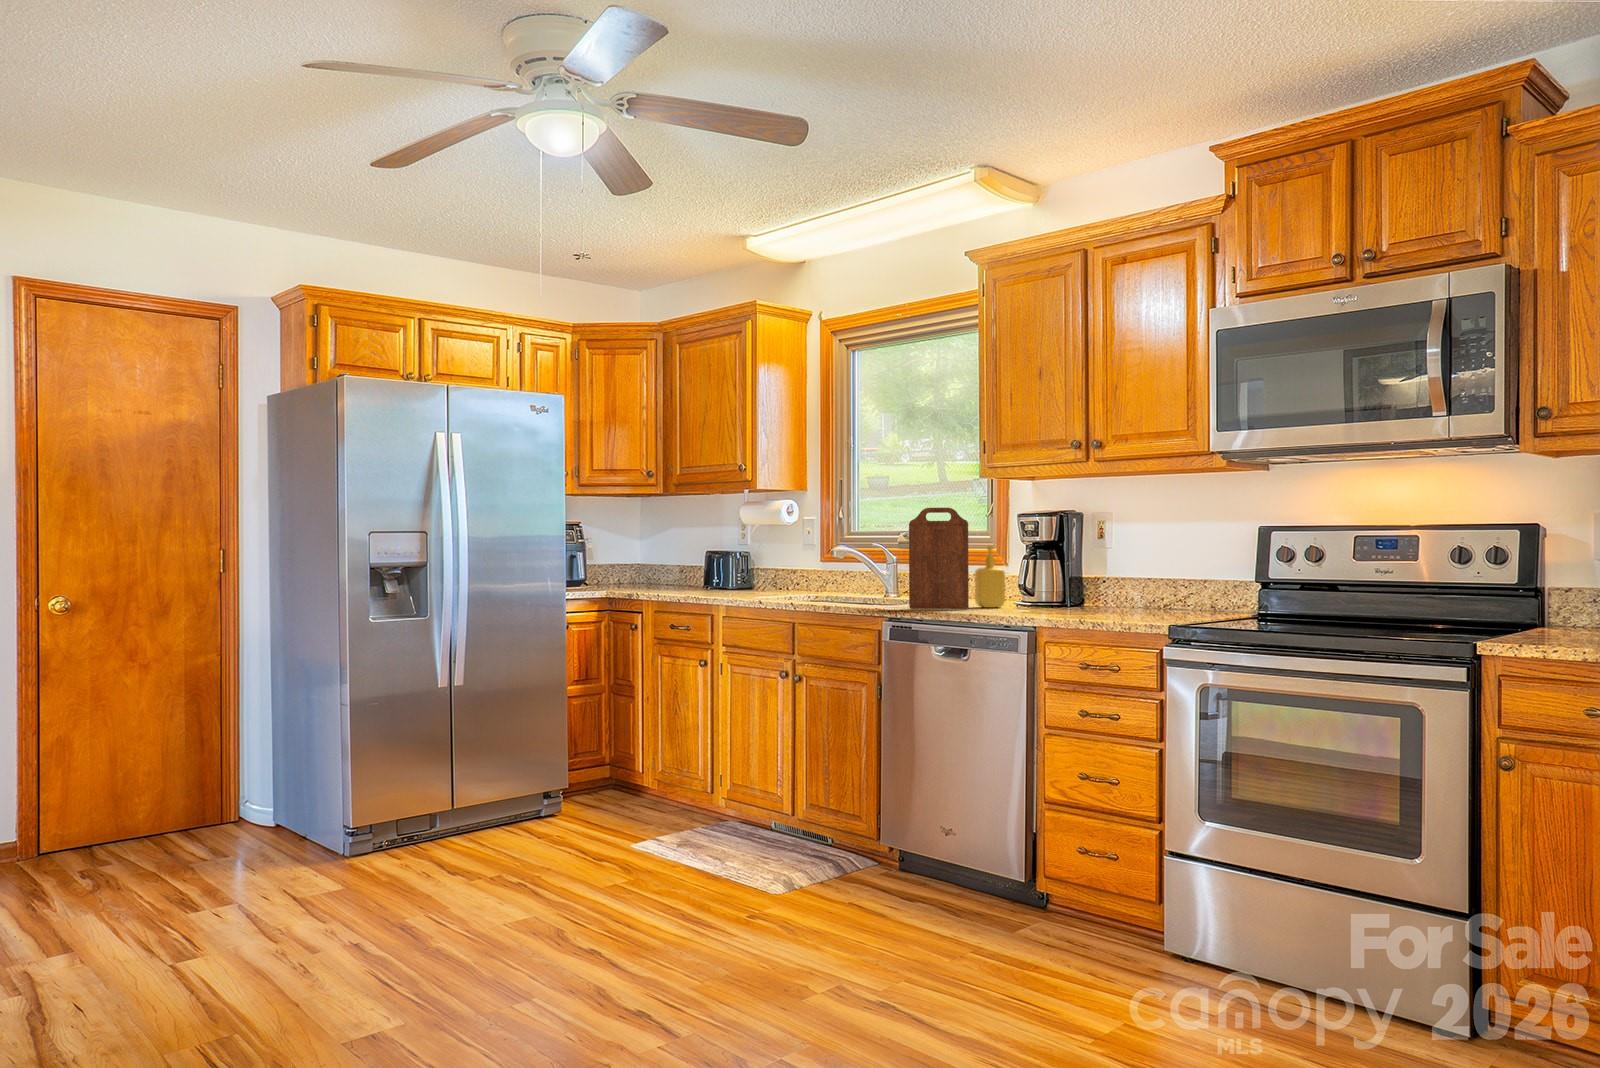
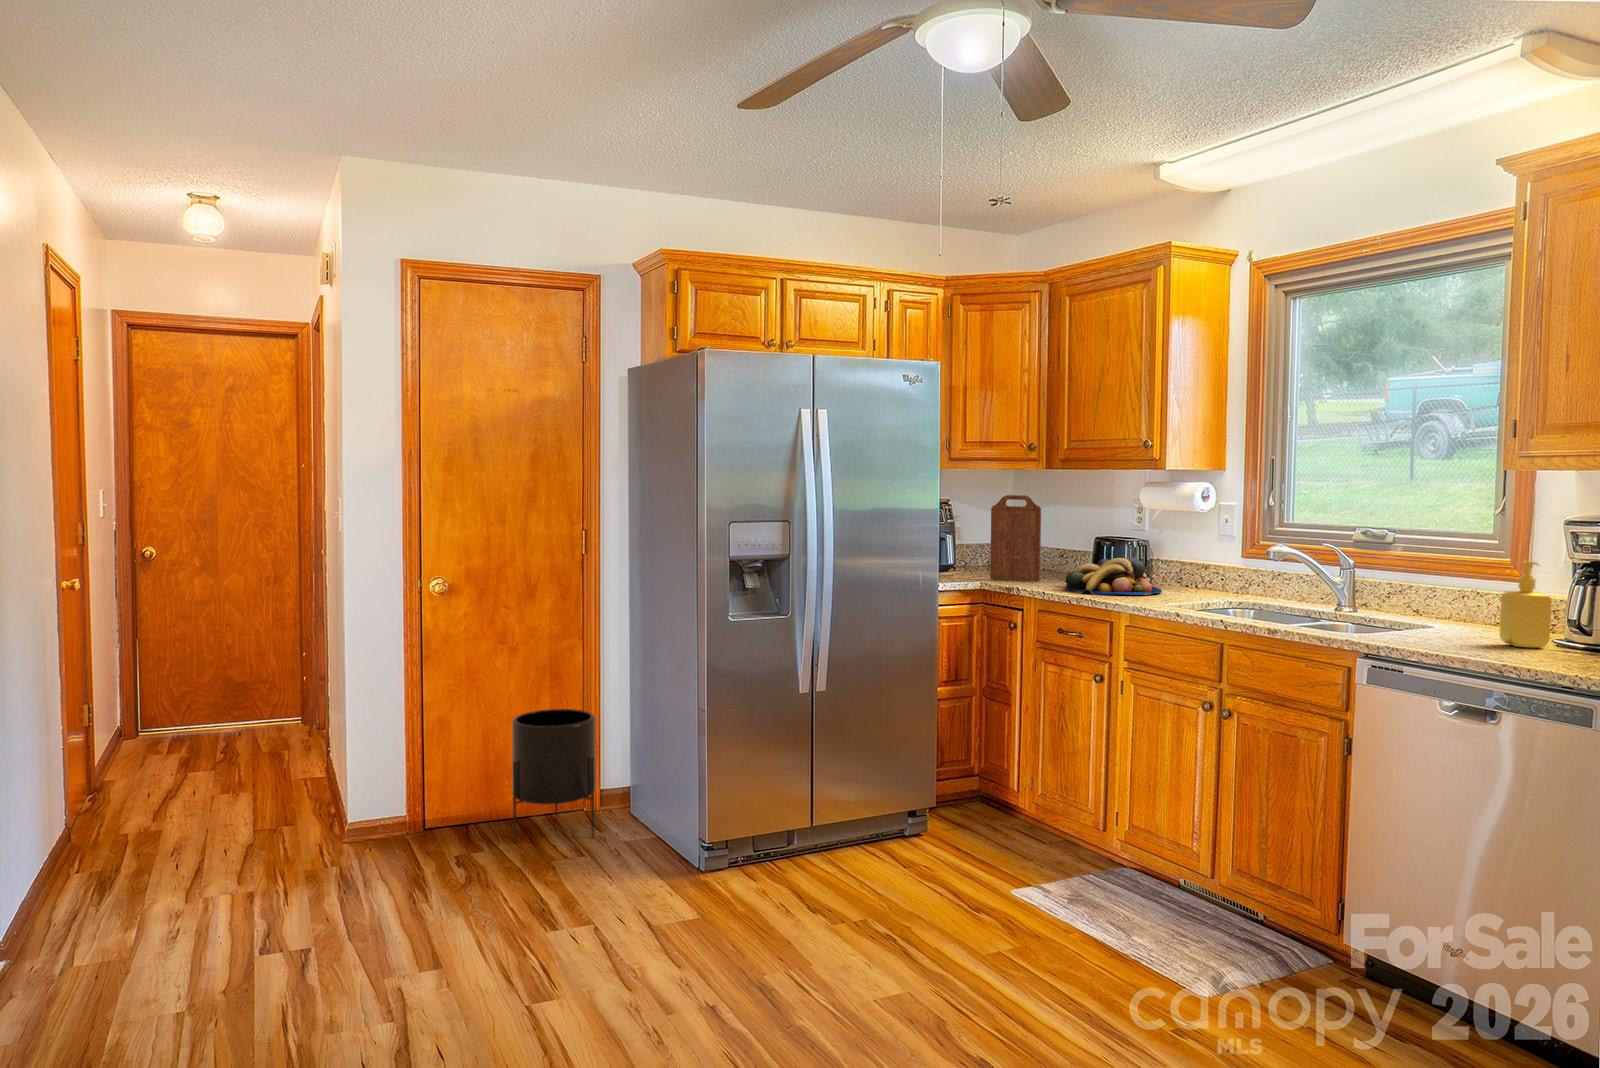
cutting board: present [909,508,969,609] -> present [990,495,1041,581]
fruit bowl: none [679,564,758,595] -> present [1065,557,1162,595]
planter: none [140,724,232,857] -> present [512,709,596,842]

